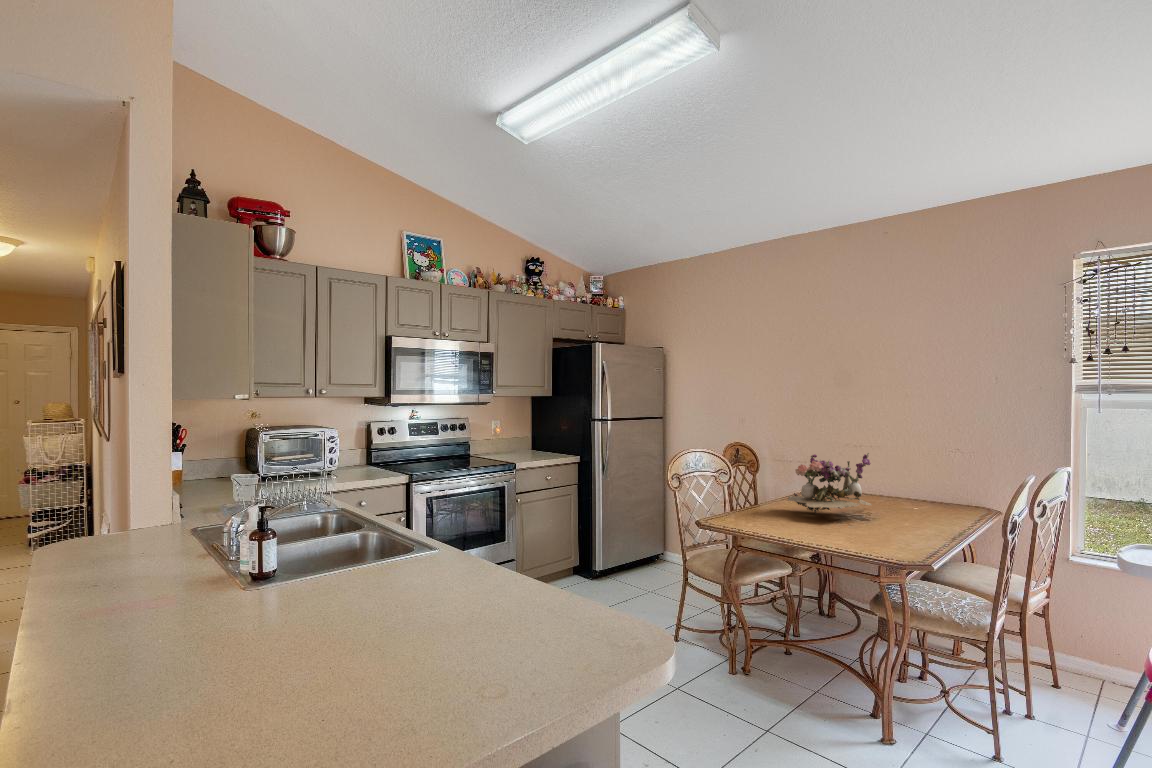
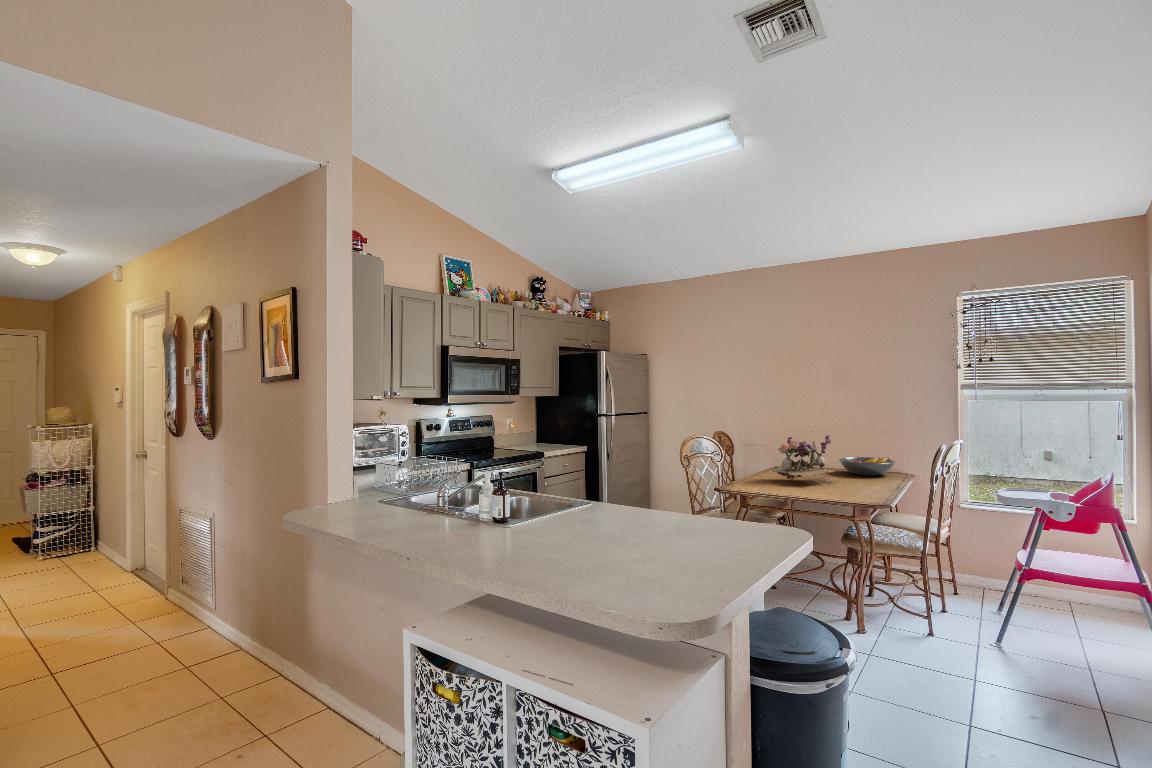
fruit bowl: none [892,484,972,511] -> present [839,457,895,476]

